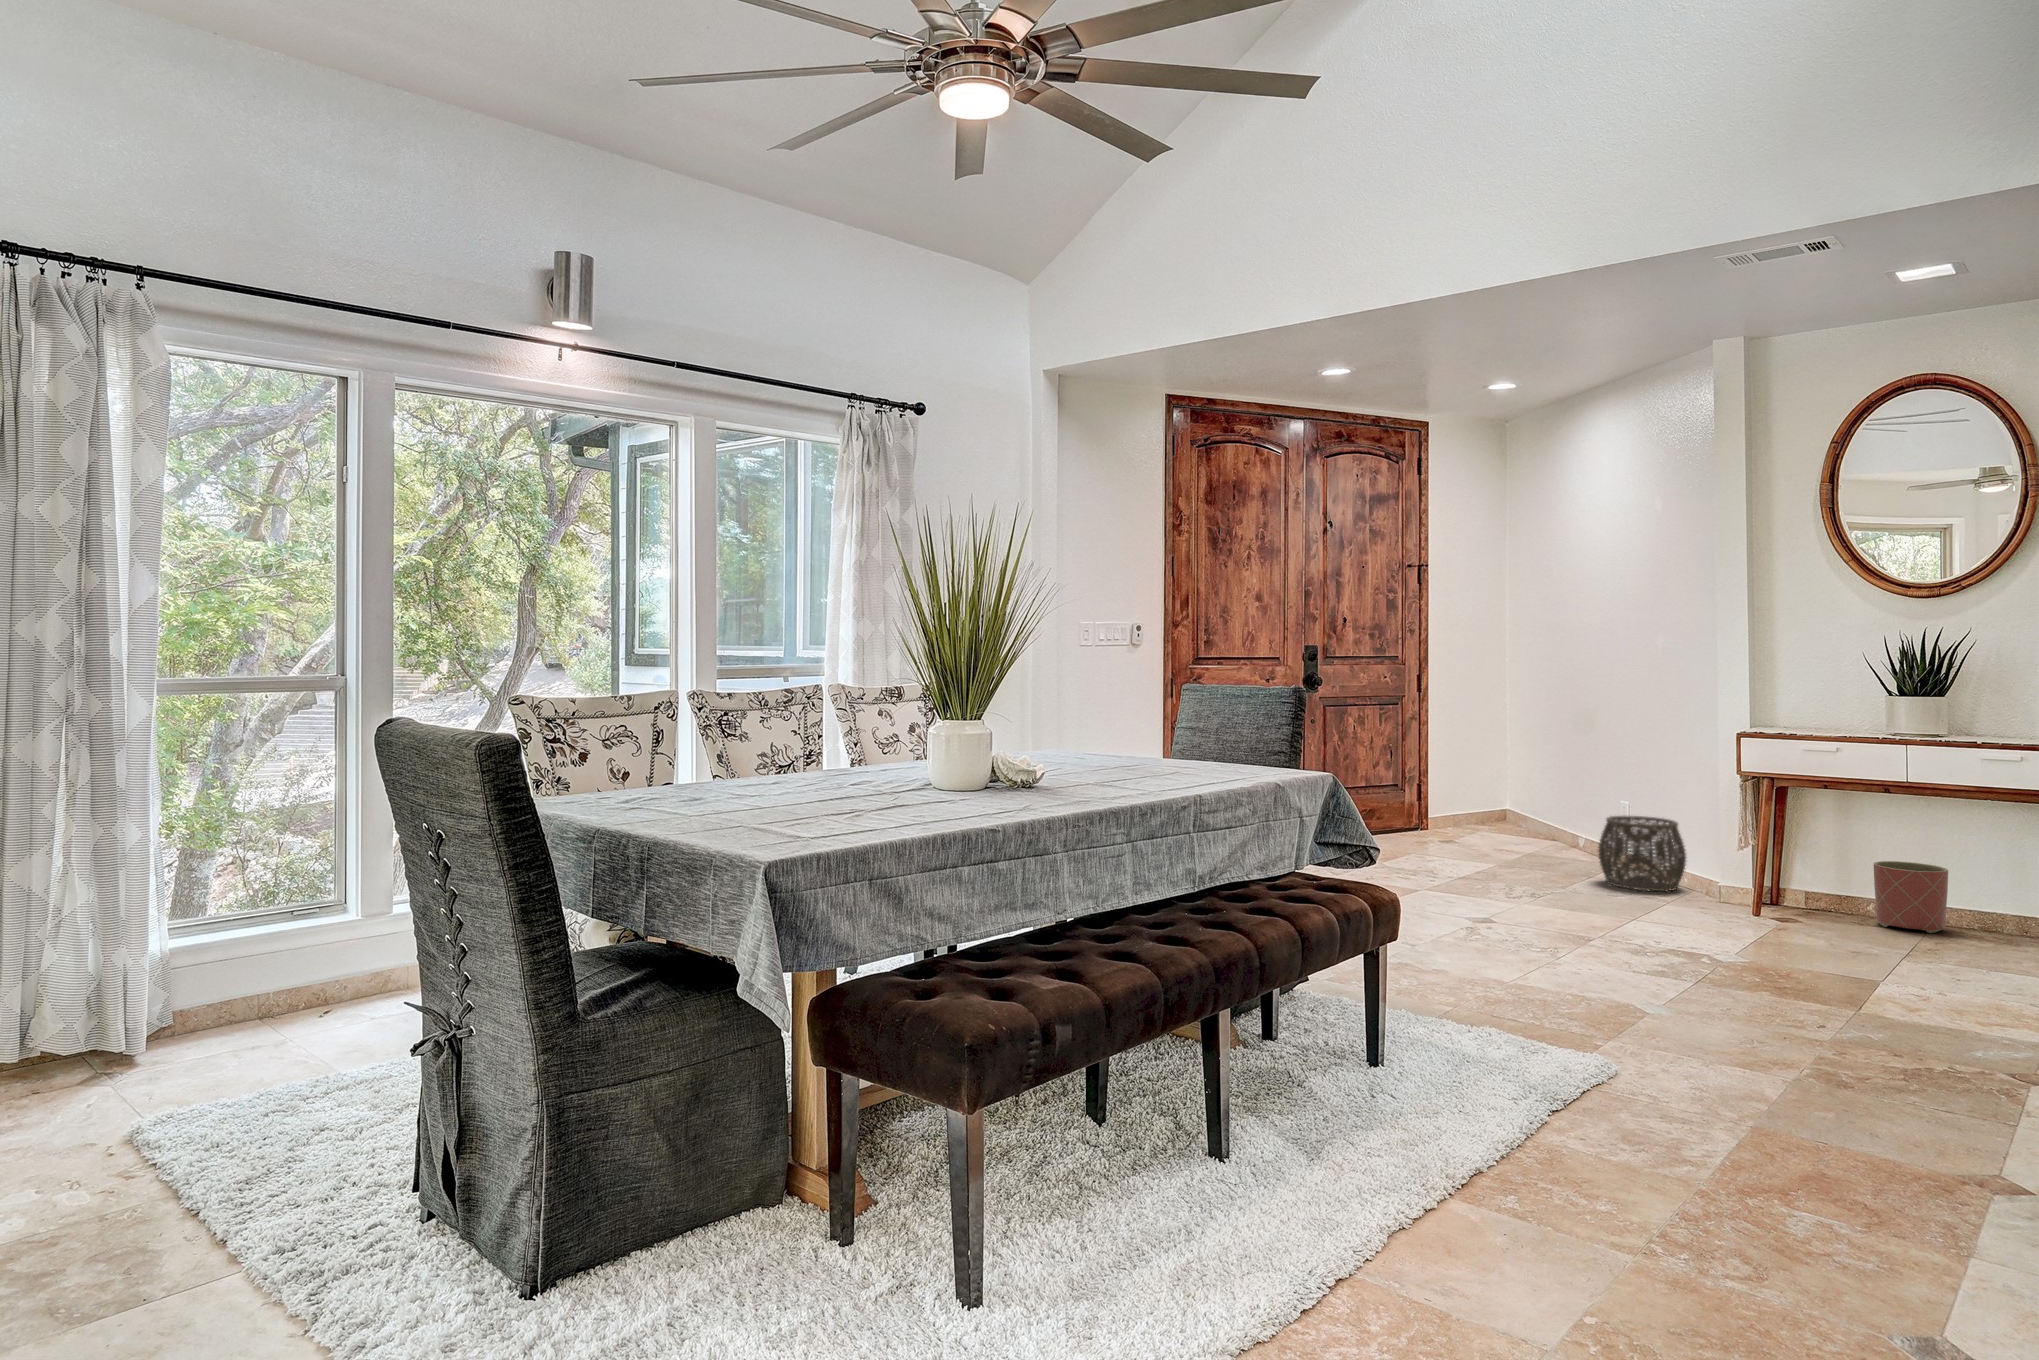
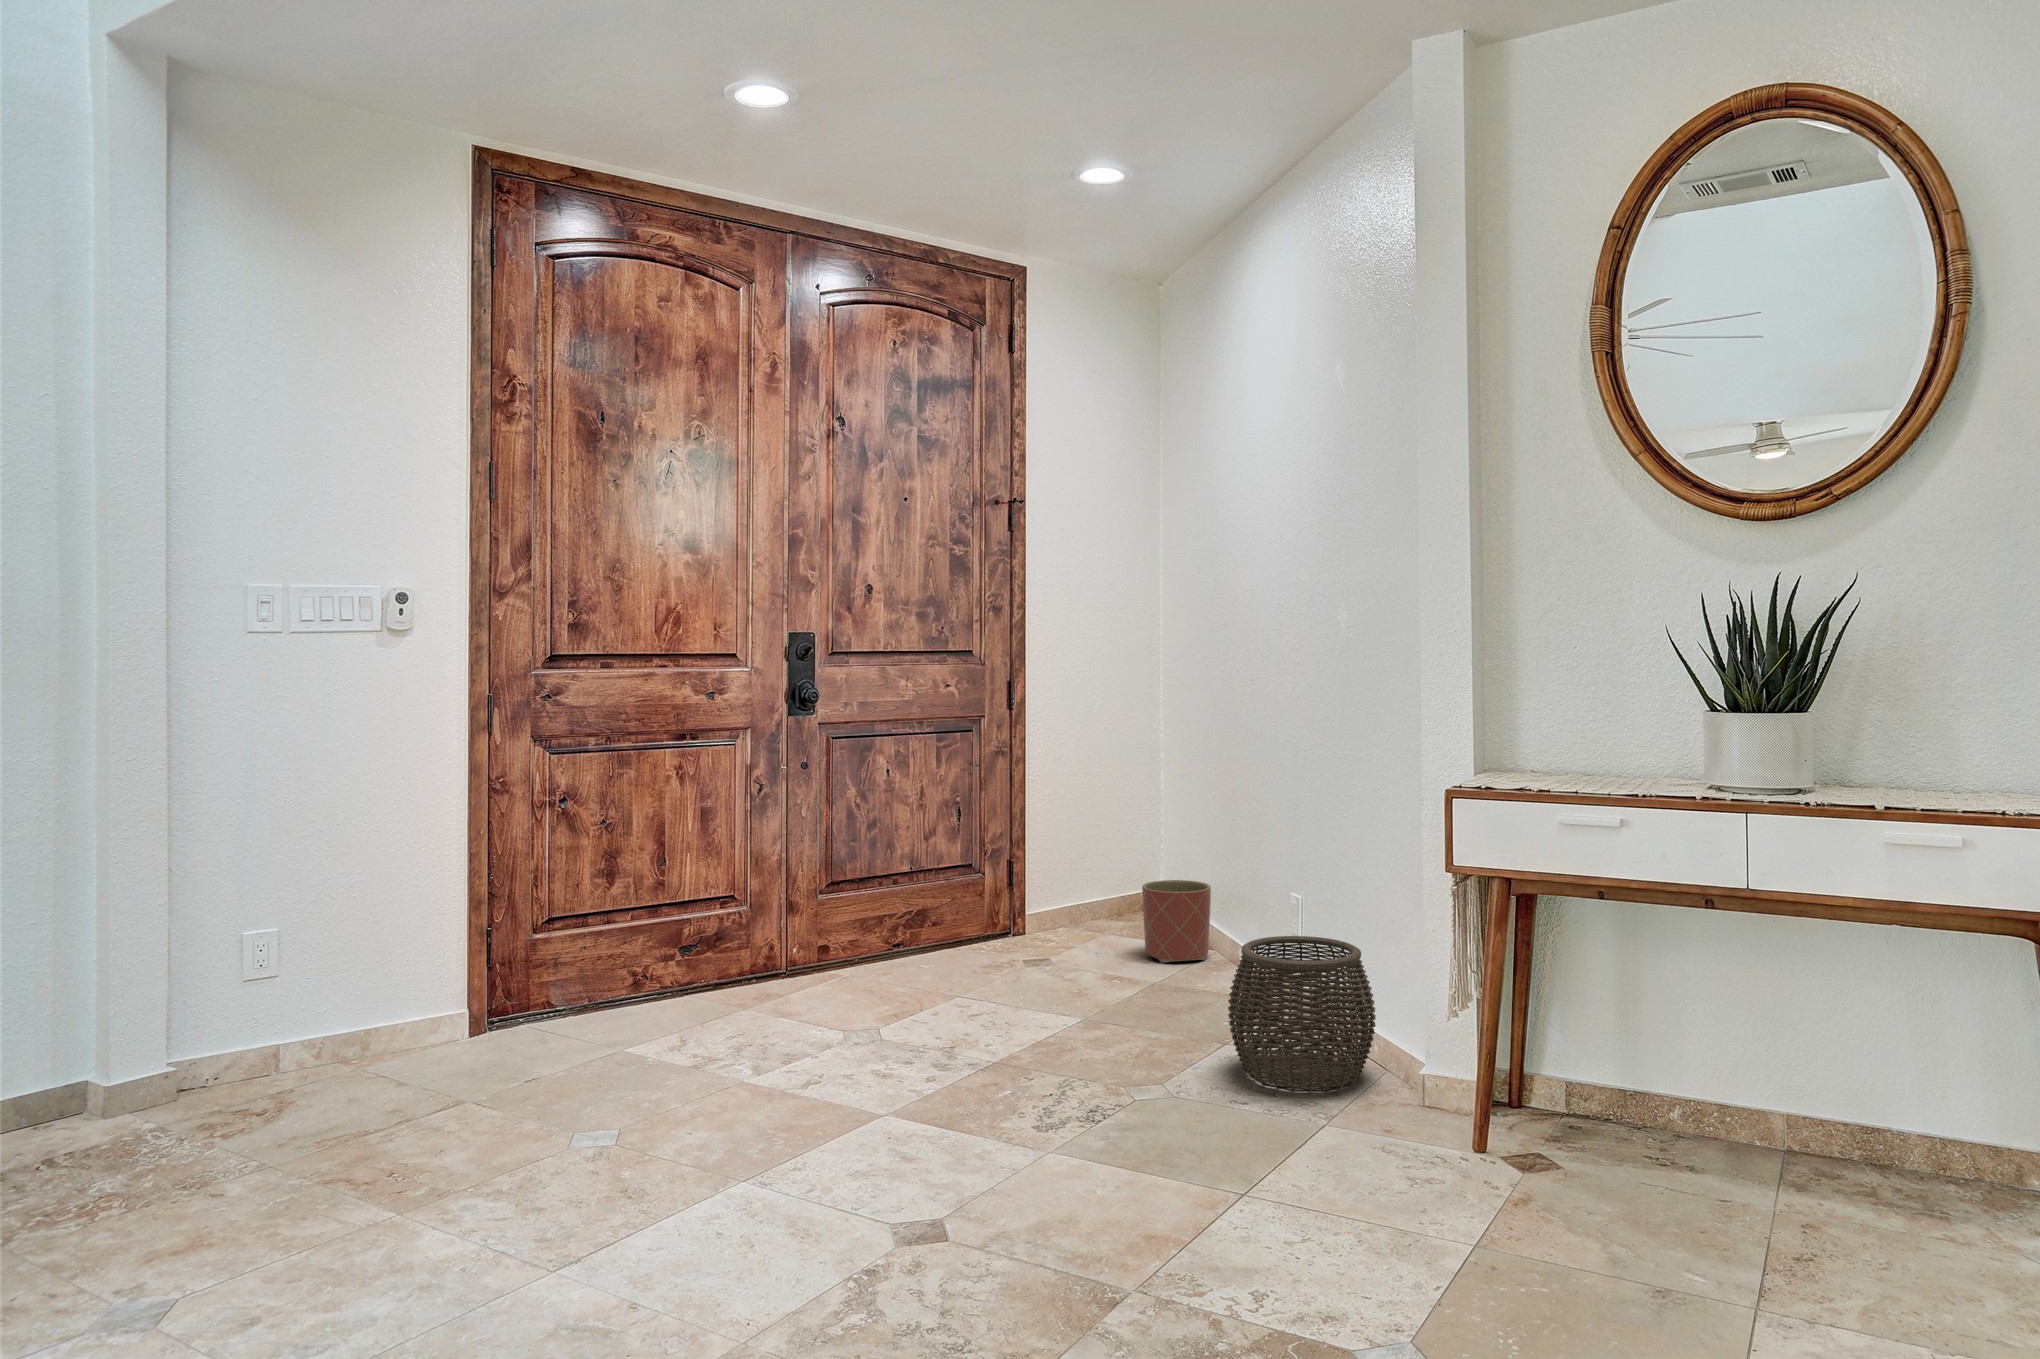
planter: present [1874,861,1948,933] -> present [1142,880,1211,963]

